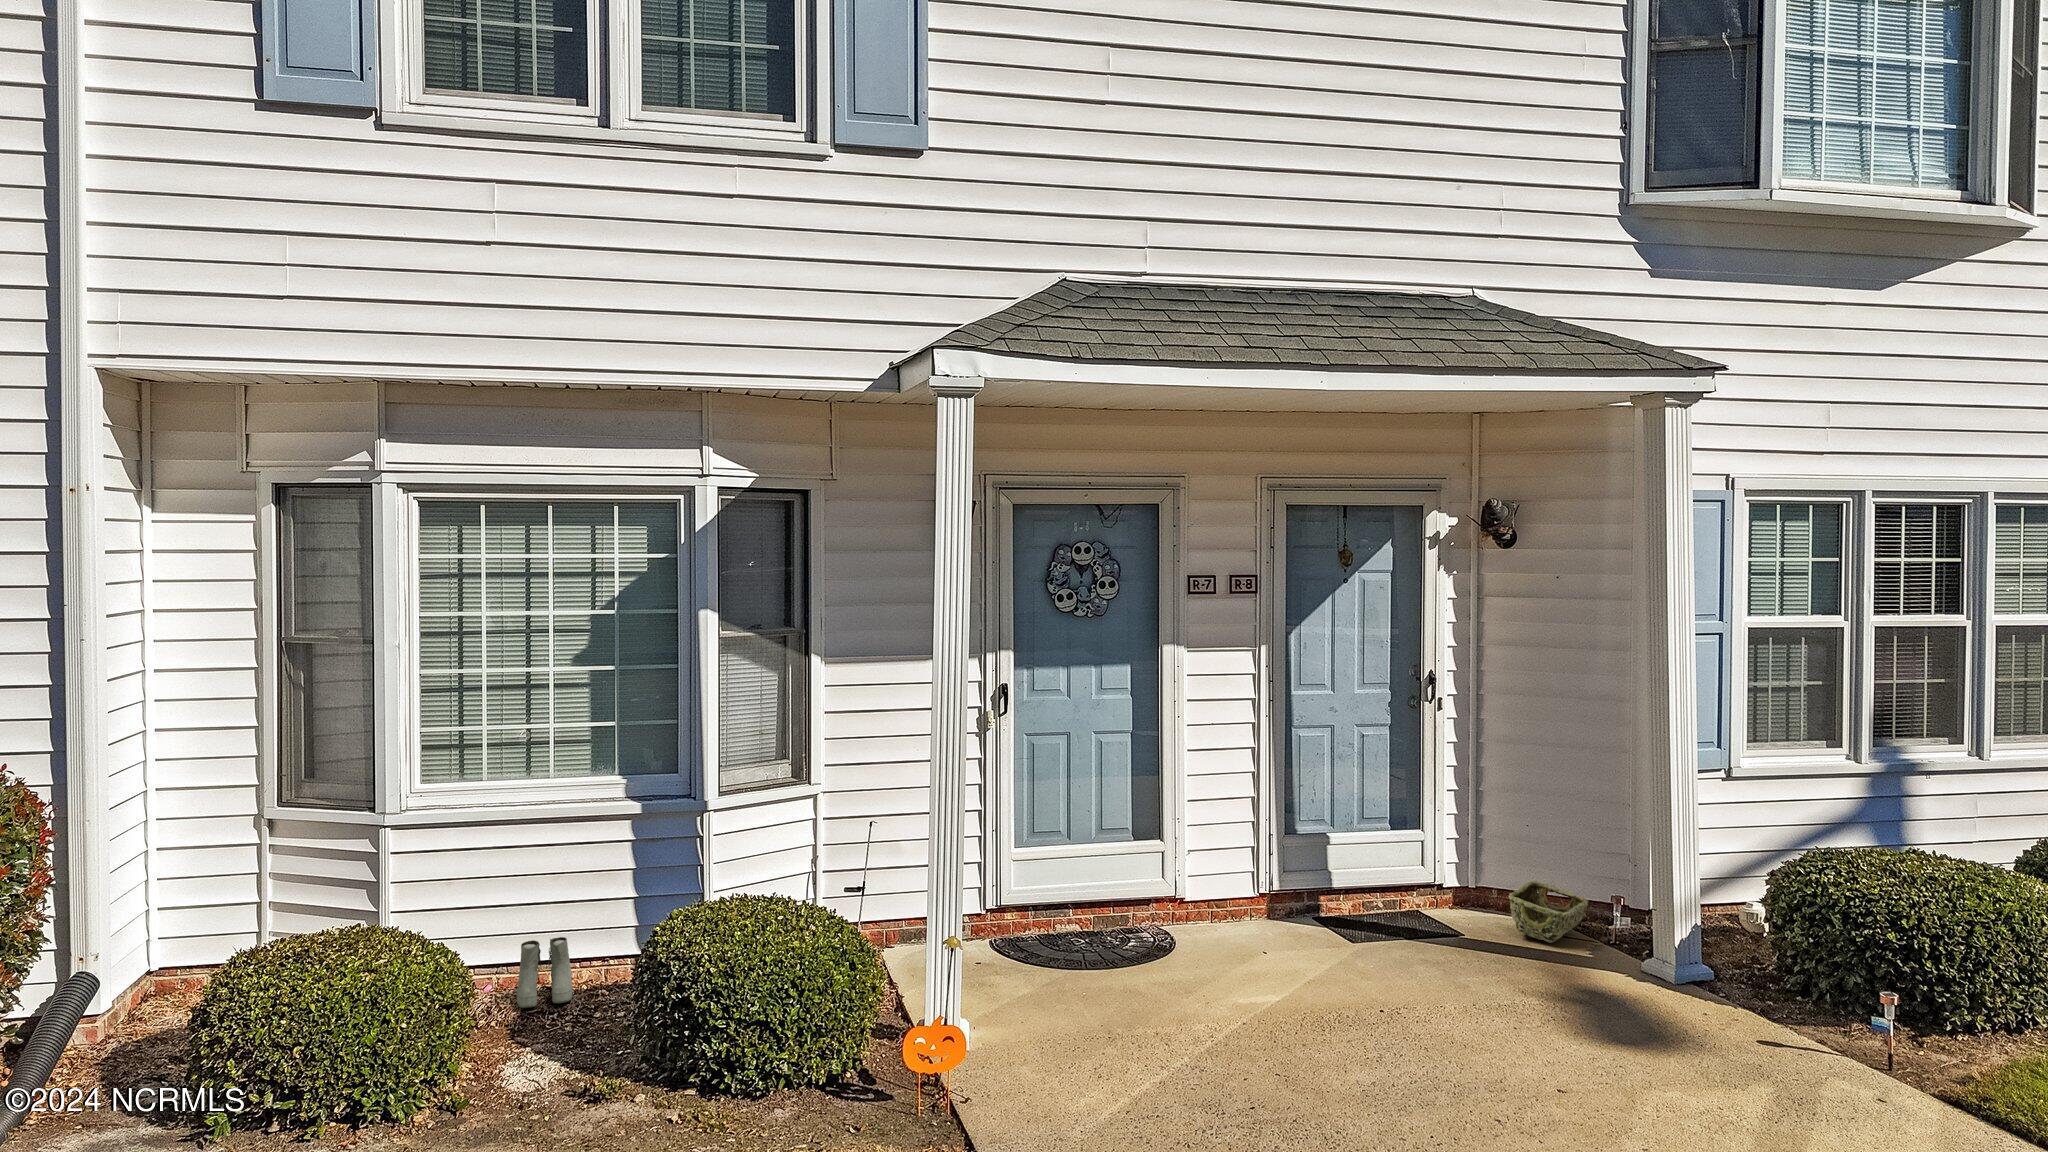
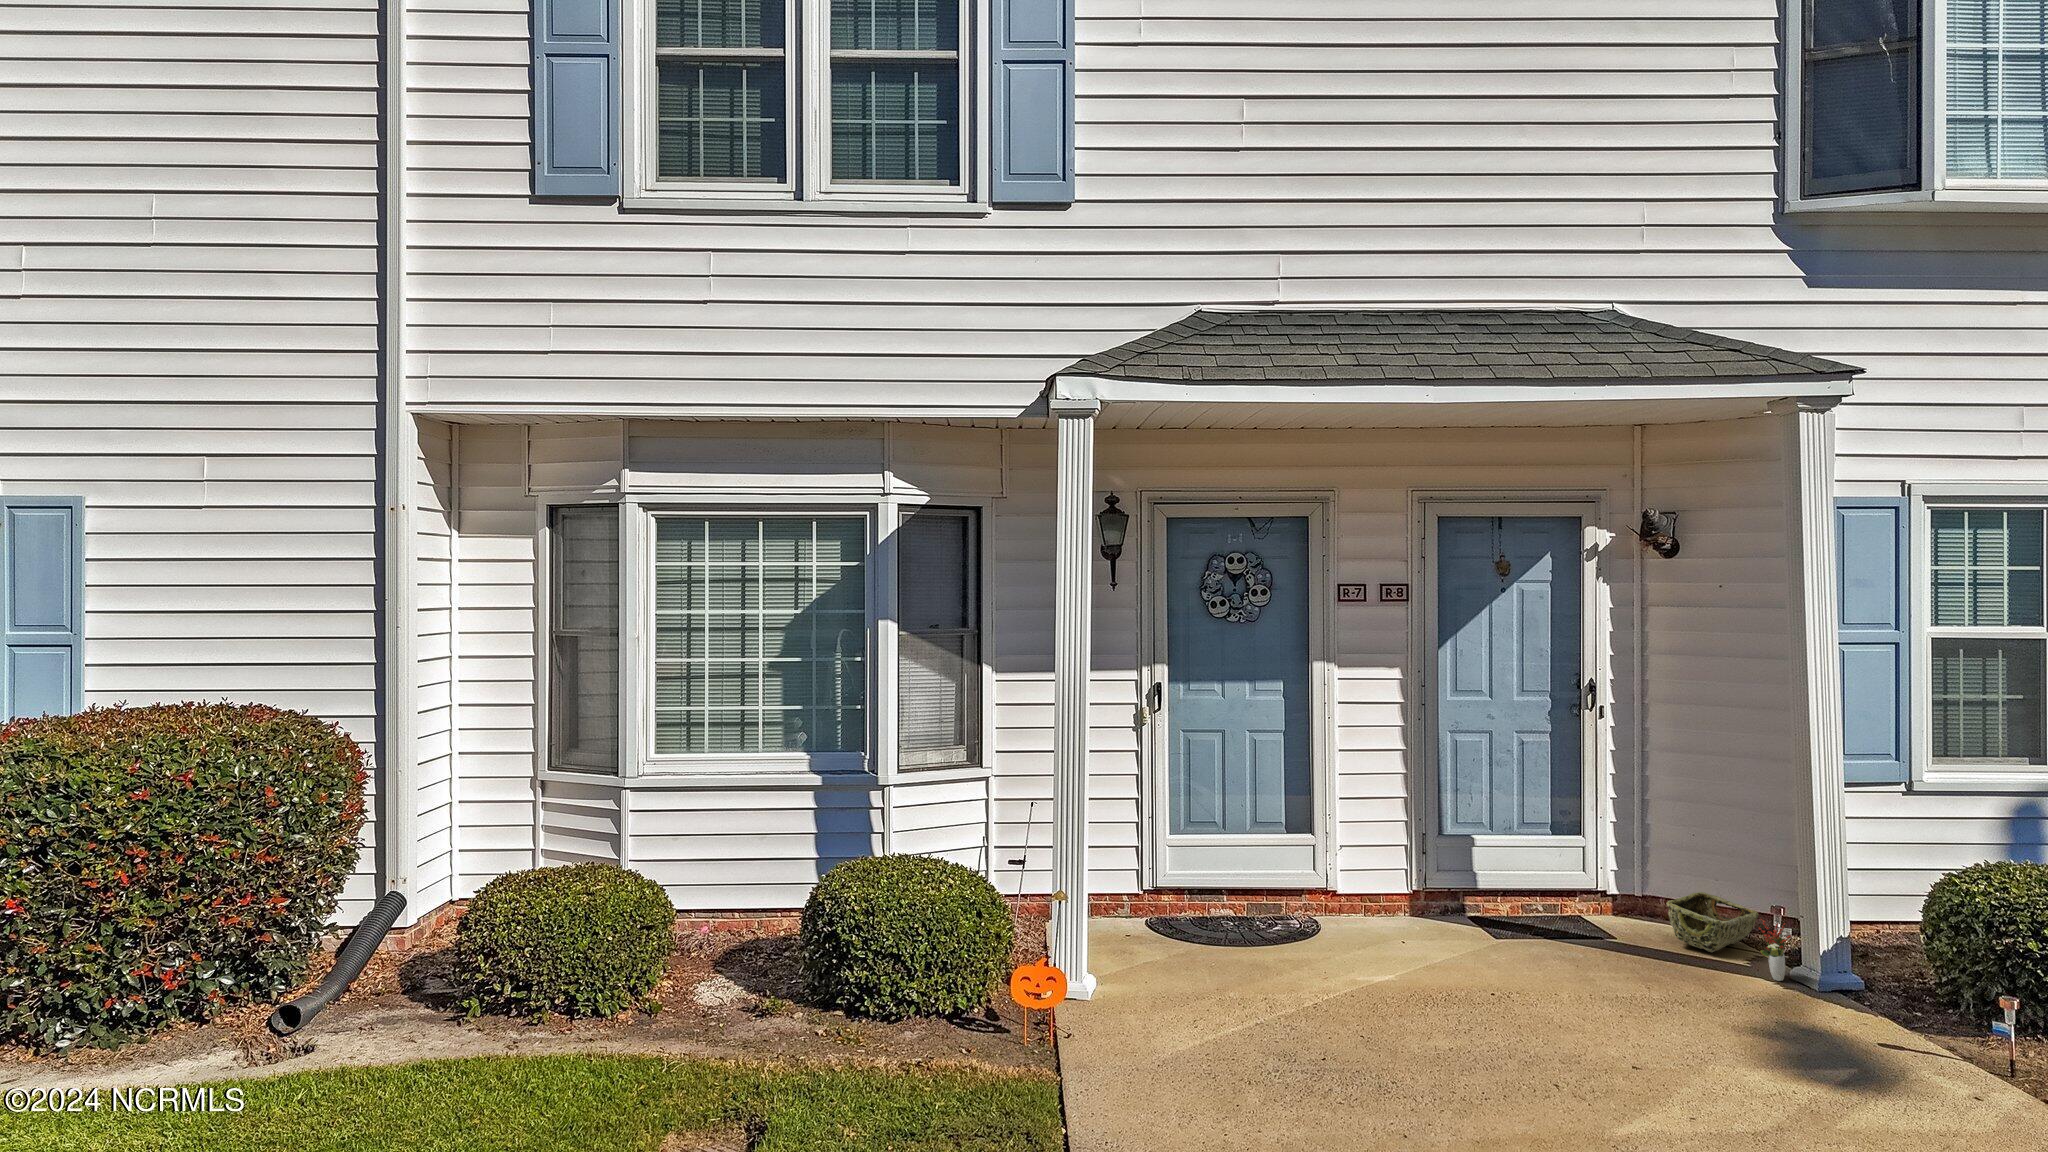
decorative plant: none [1600,911,1631,971] -> present [1759,919,1791,981]
boots: present [517,937,572,1008] -> none [723,888,769,945]

